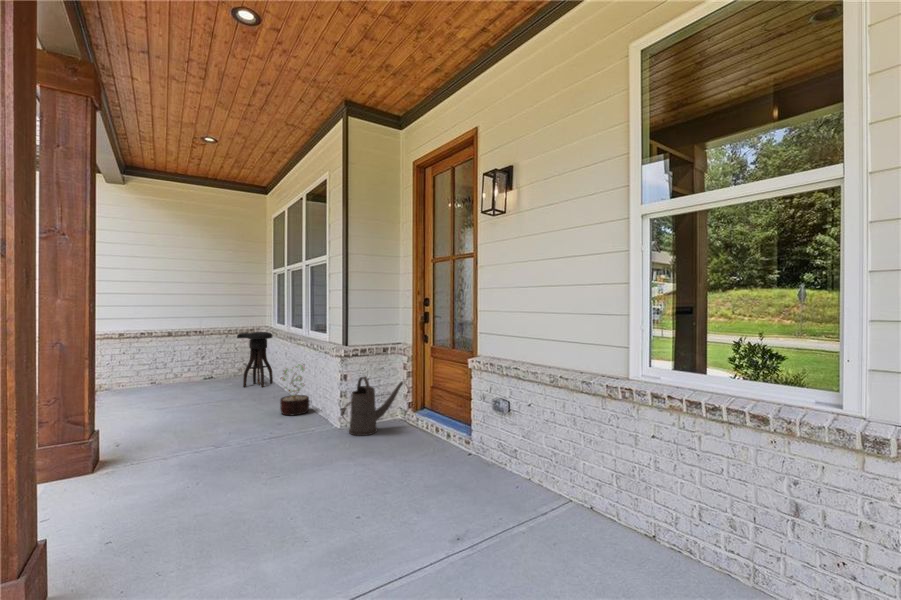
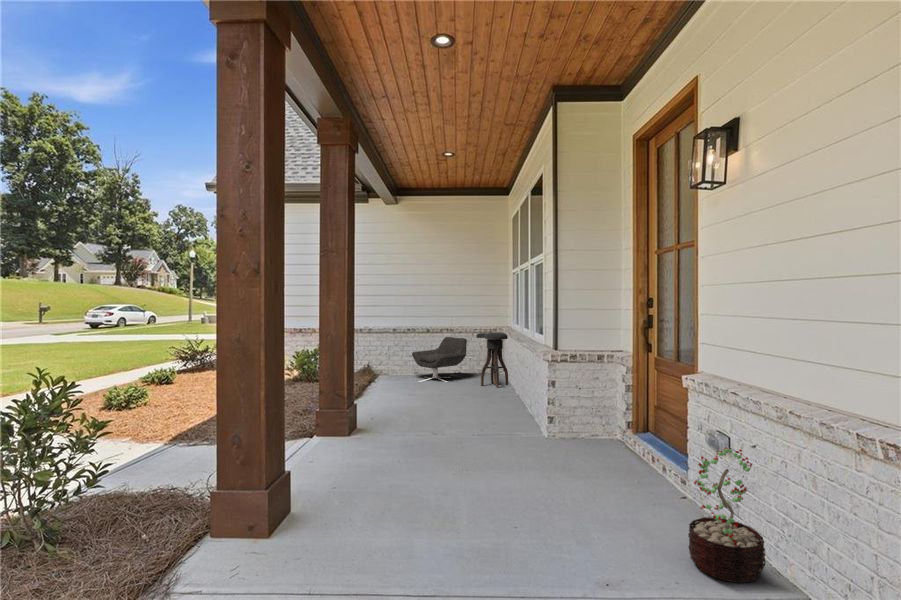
lounge chair: none [153,339,223,390] -> present [412,337,467,382]
decorative plant: present [280,364,310,416] -> present [688,447,766,583]
watering can: present [341,377,403,436] -> none [545,386,620,452]

